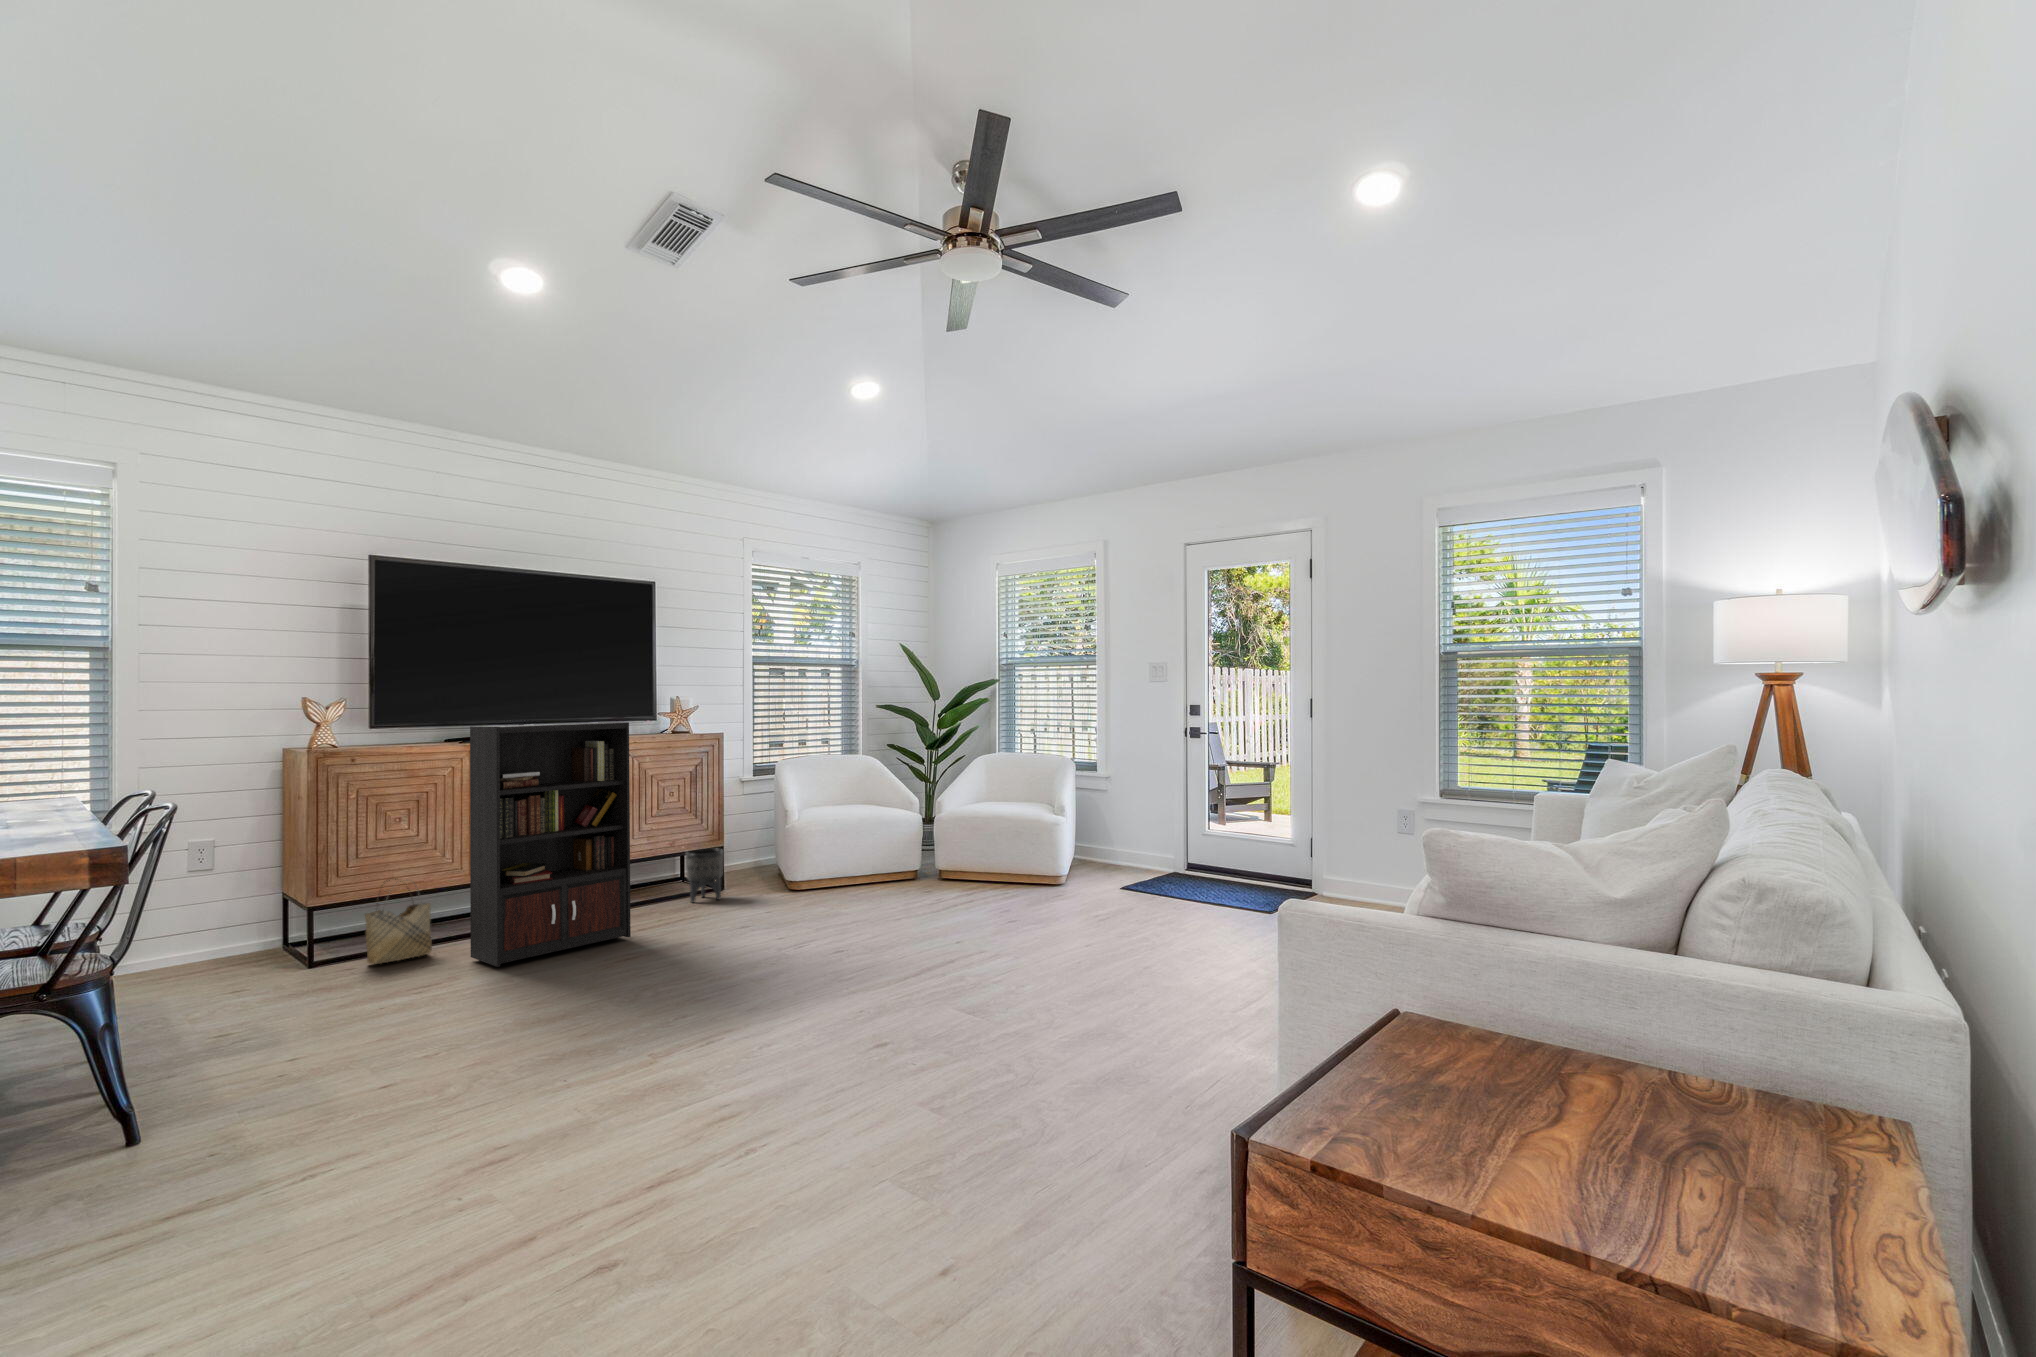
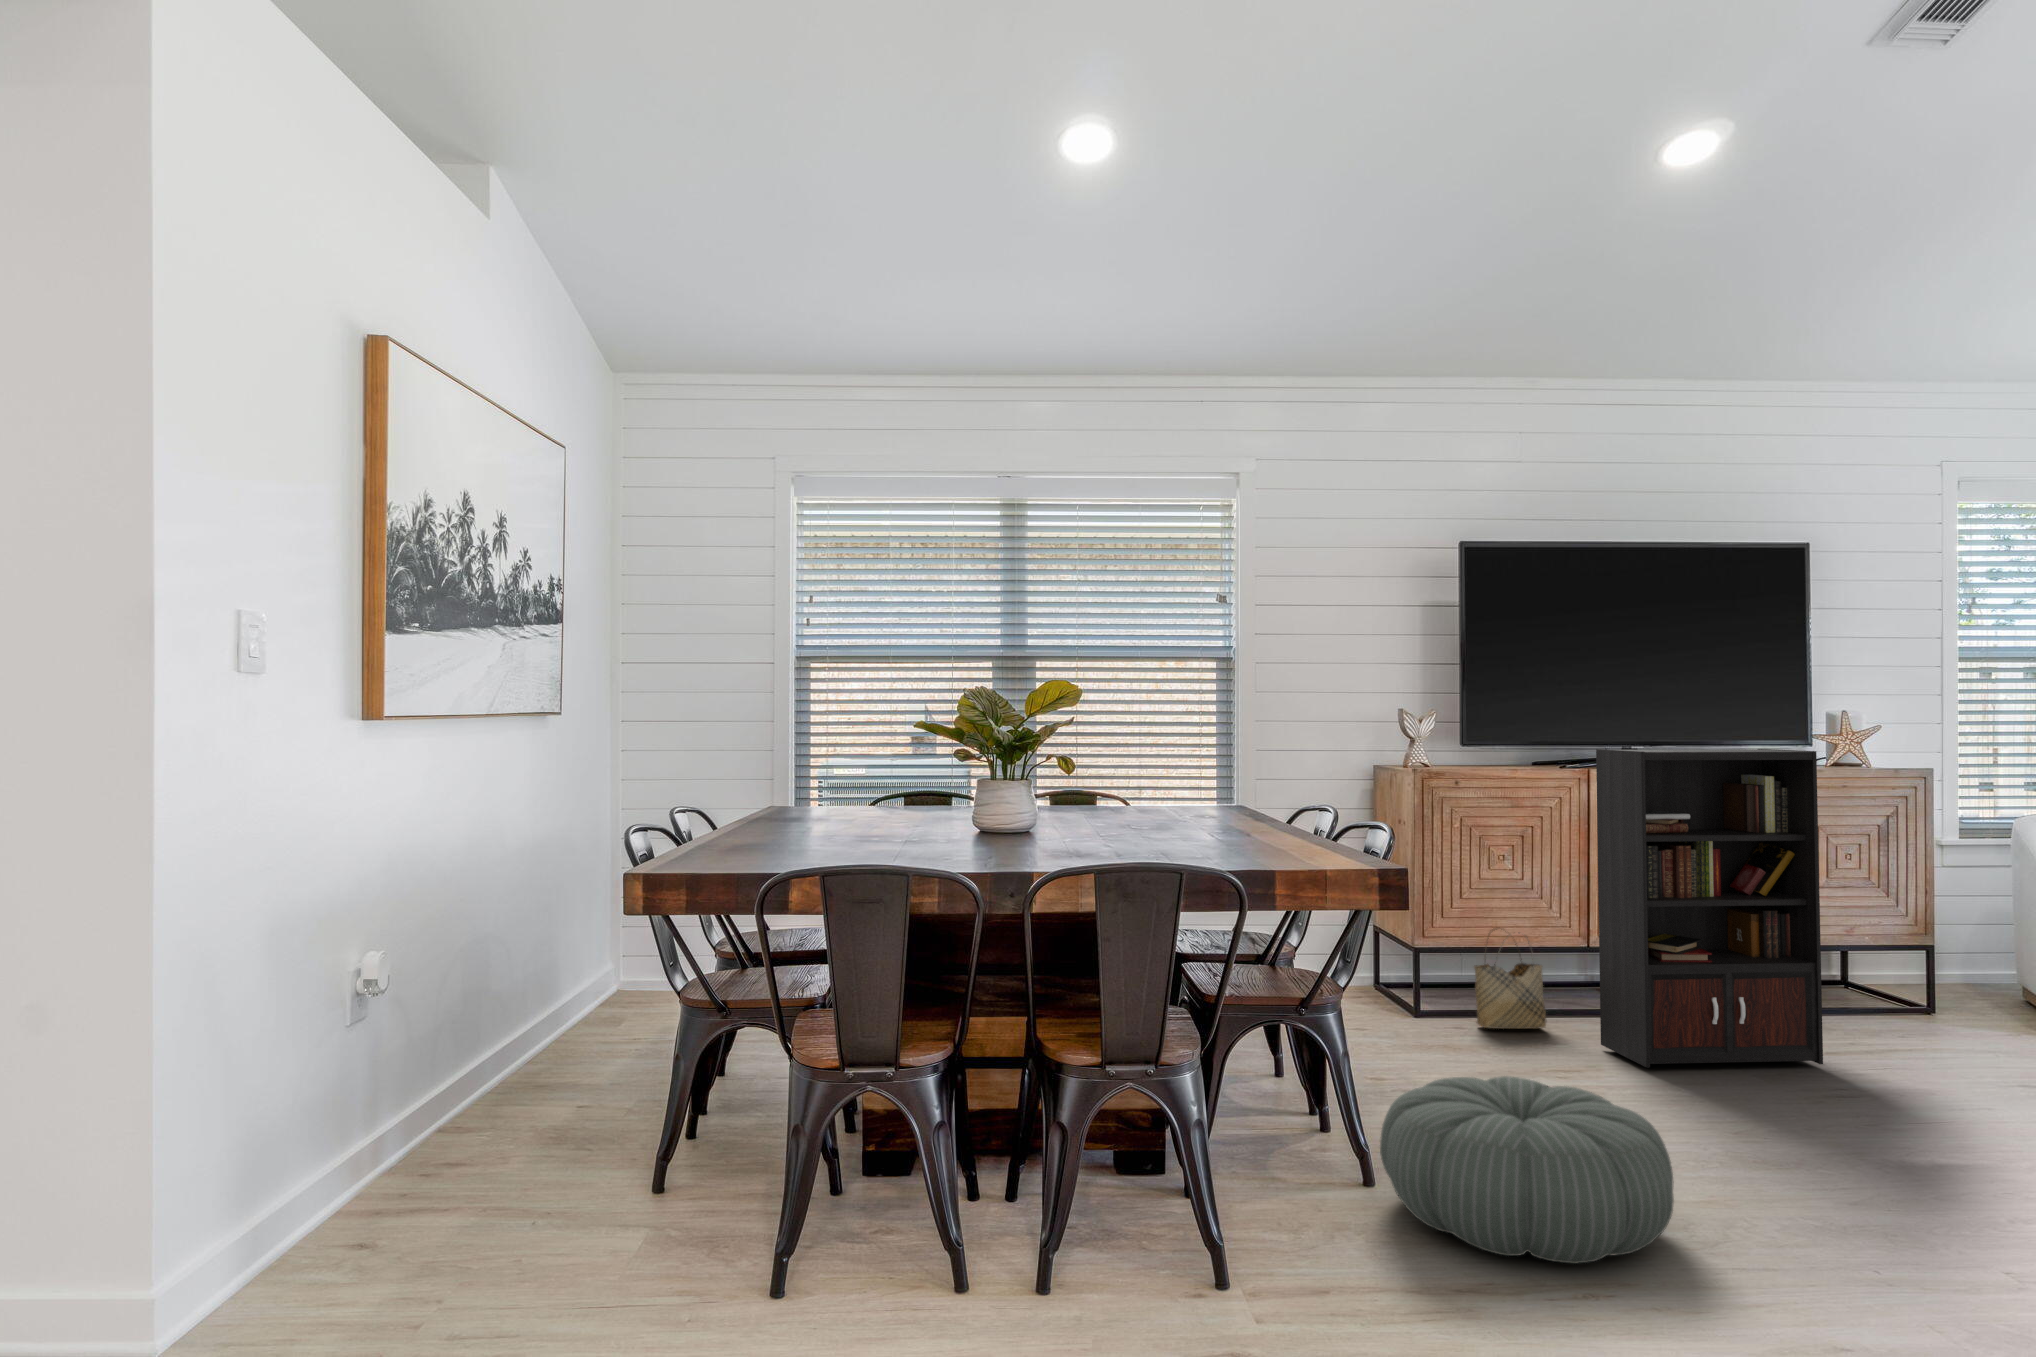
planter: present [686,849,723,903] -> none [1875,946,1943,1030]
pouf: none [153,996,437,1157] -> present [1380,1076,1674,1264]

